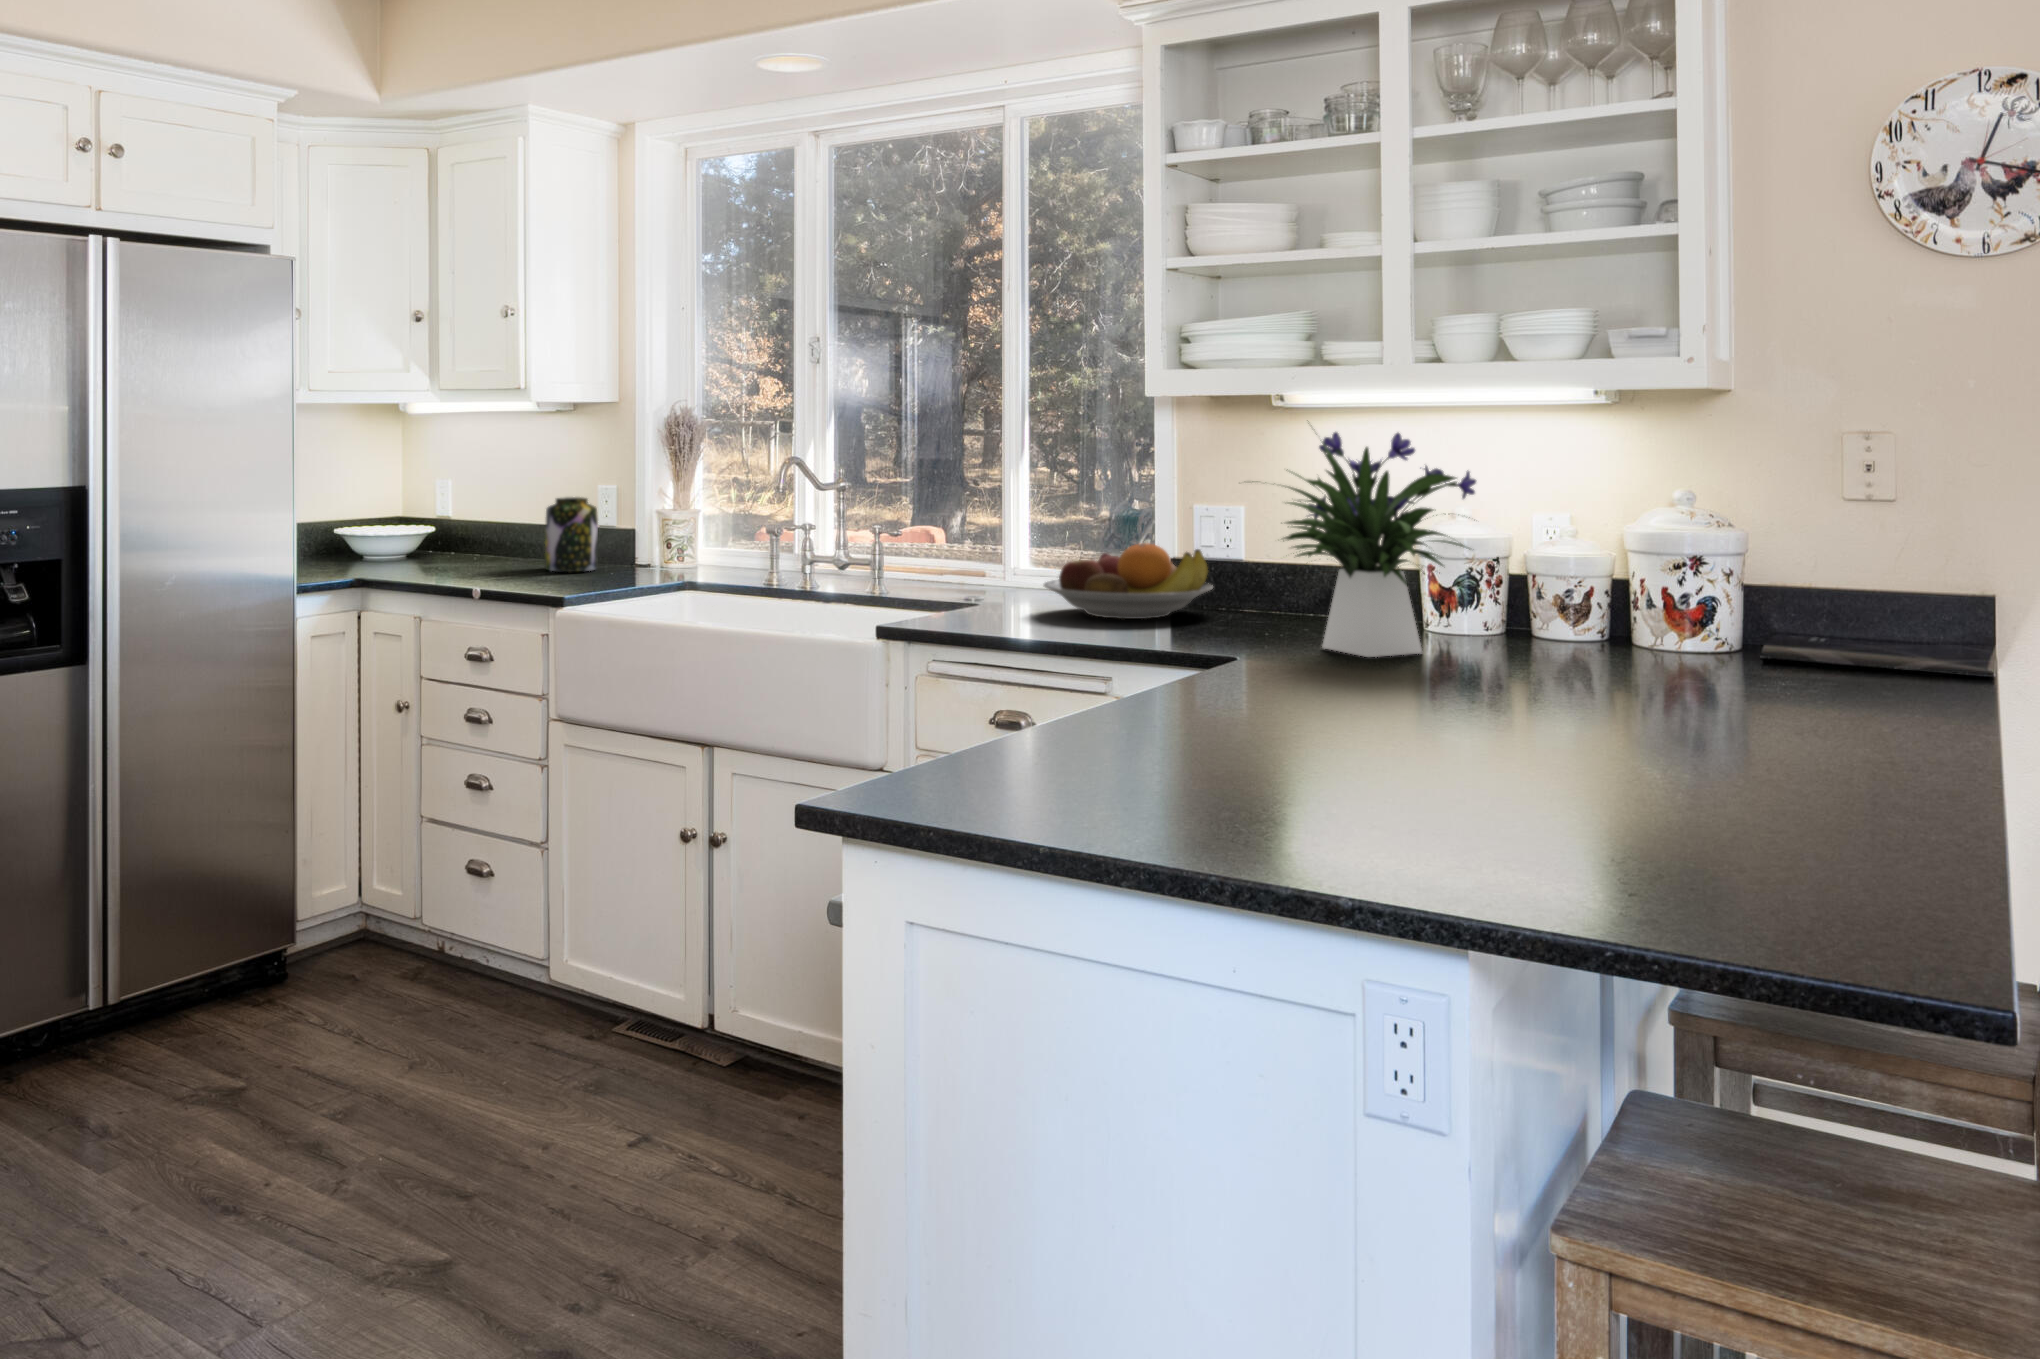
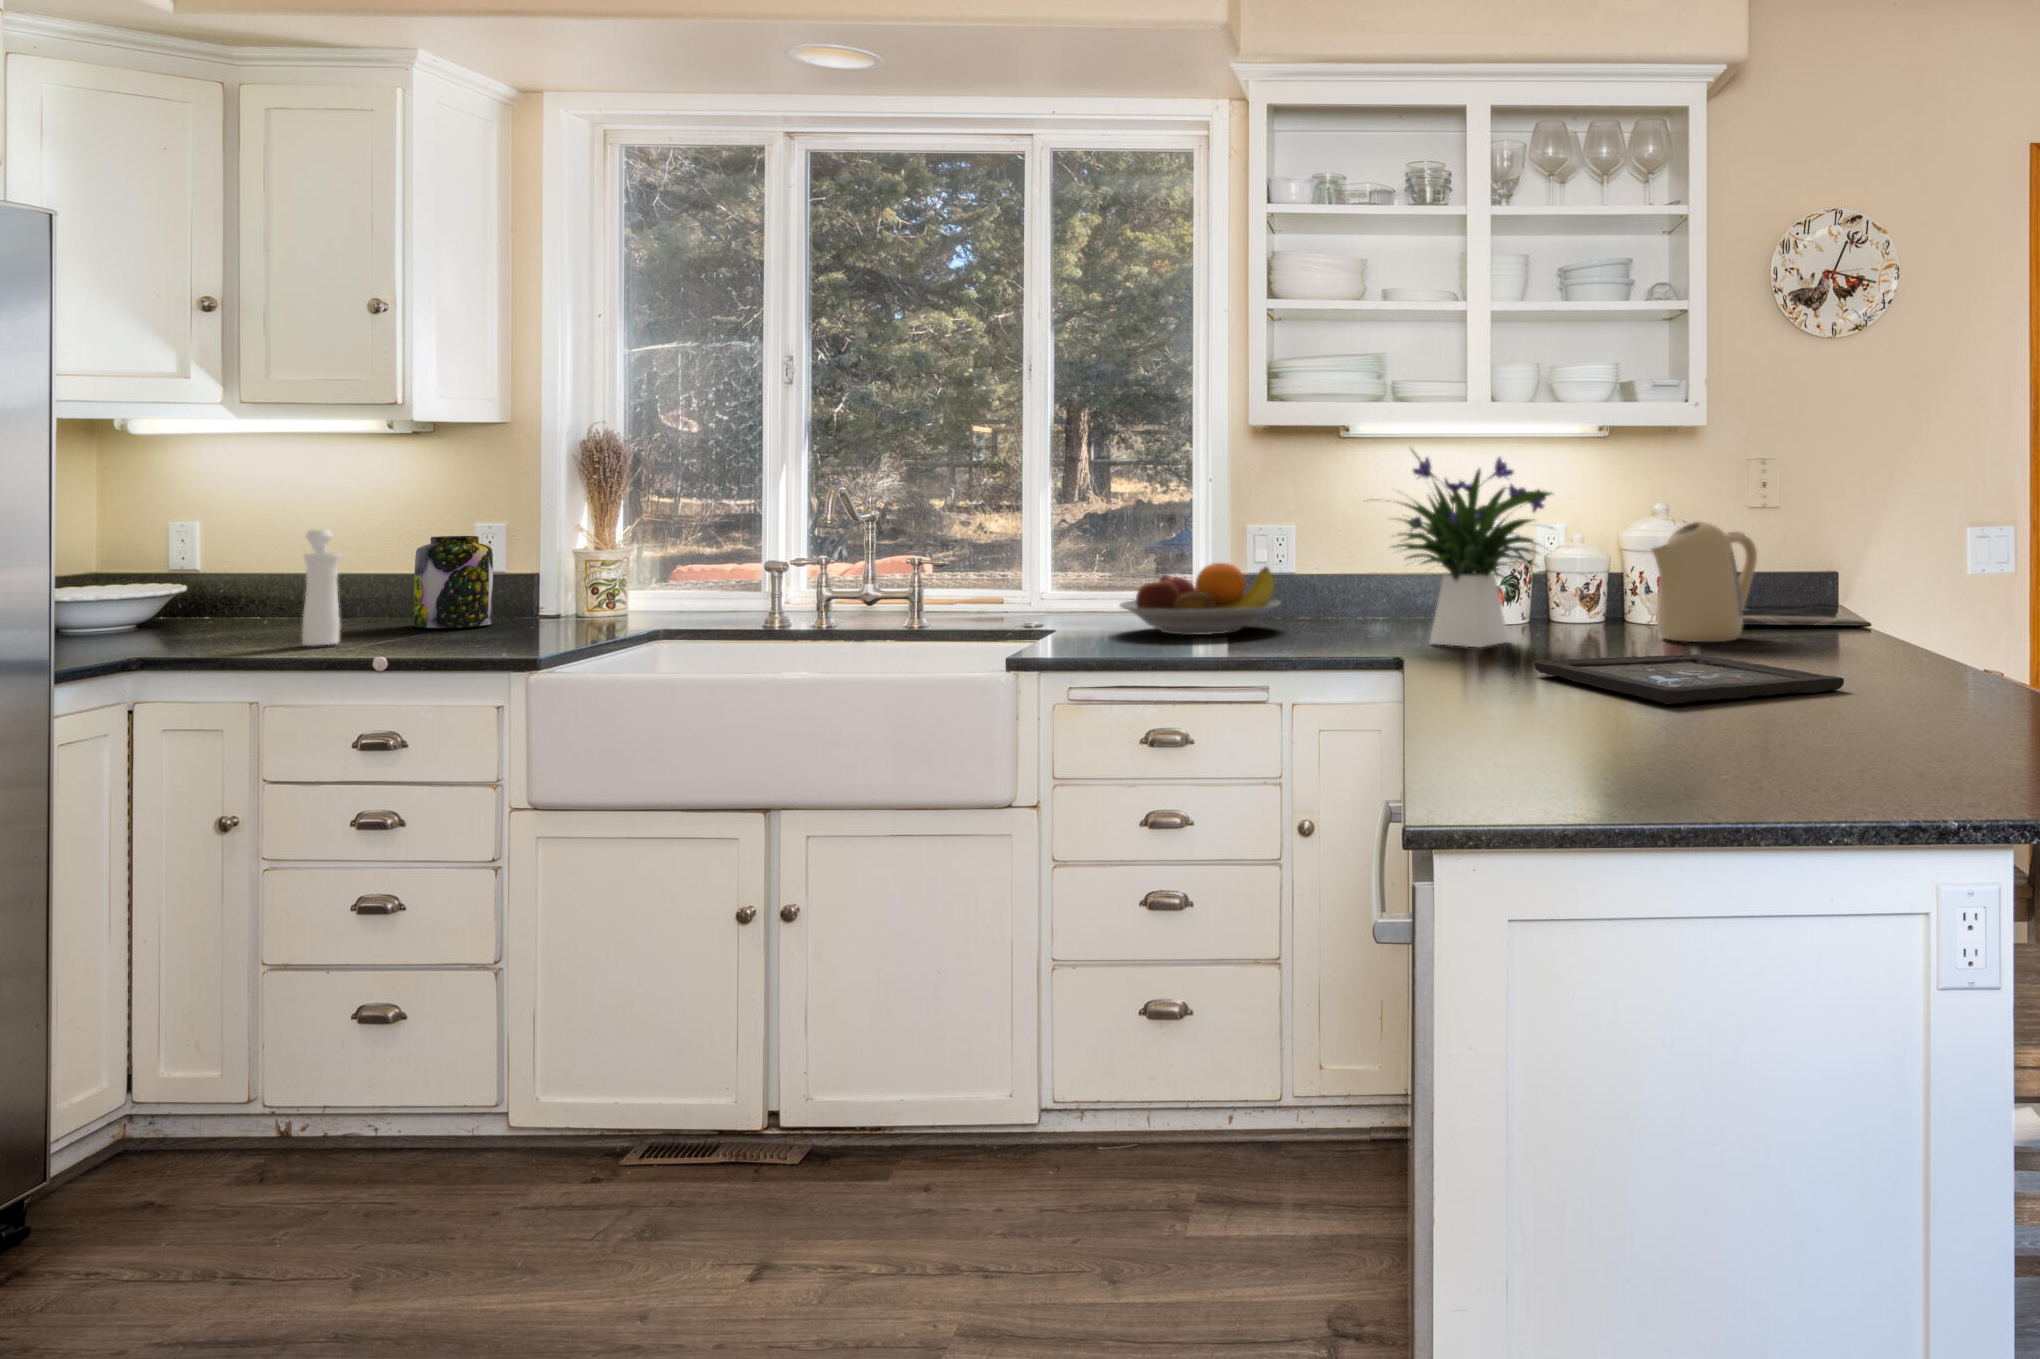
pepper mill: none [453,491,483,581] -> present [302,530,341,646]
kettle: none [1605,516,1782,676] -> present [1652,522,1757,642]
tray: none [1341,682,1703,761] -> present [1535,654,1844,704]

